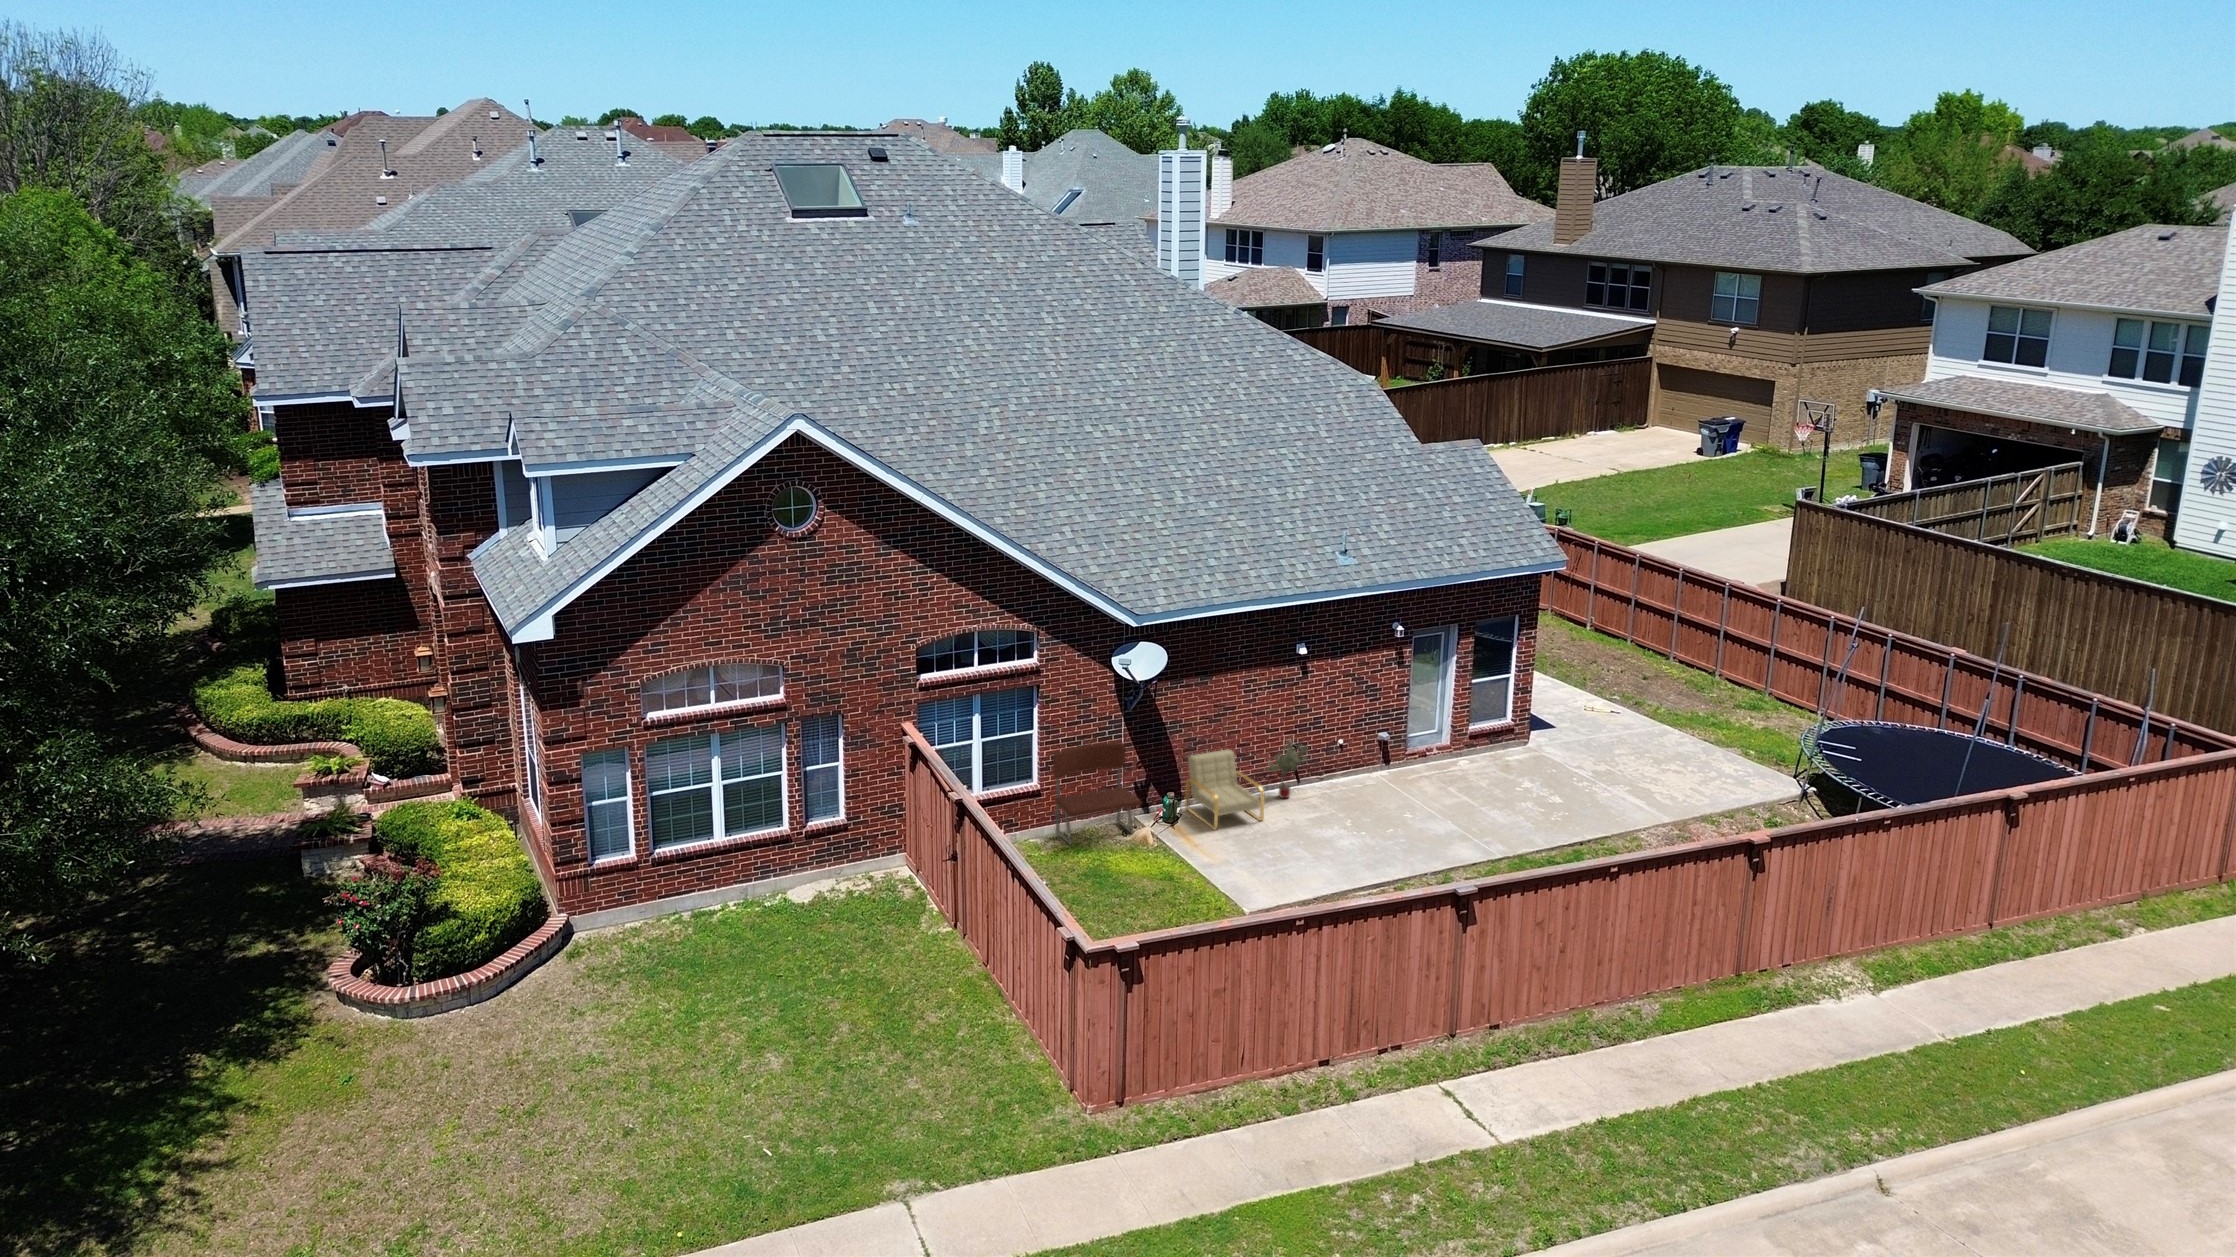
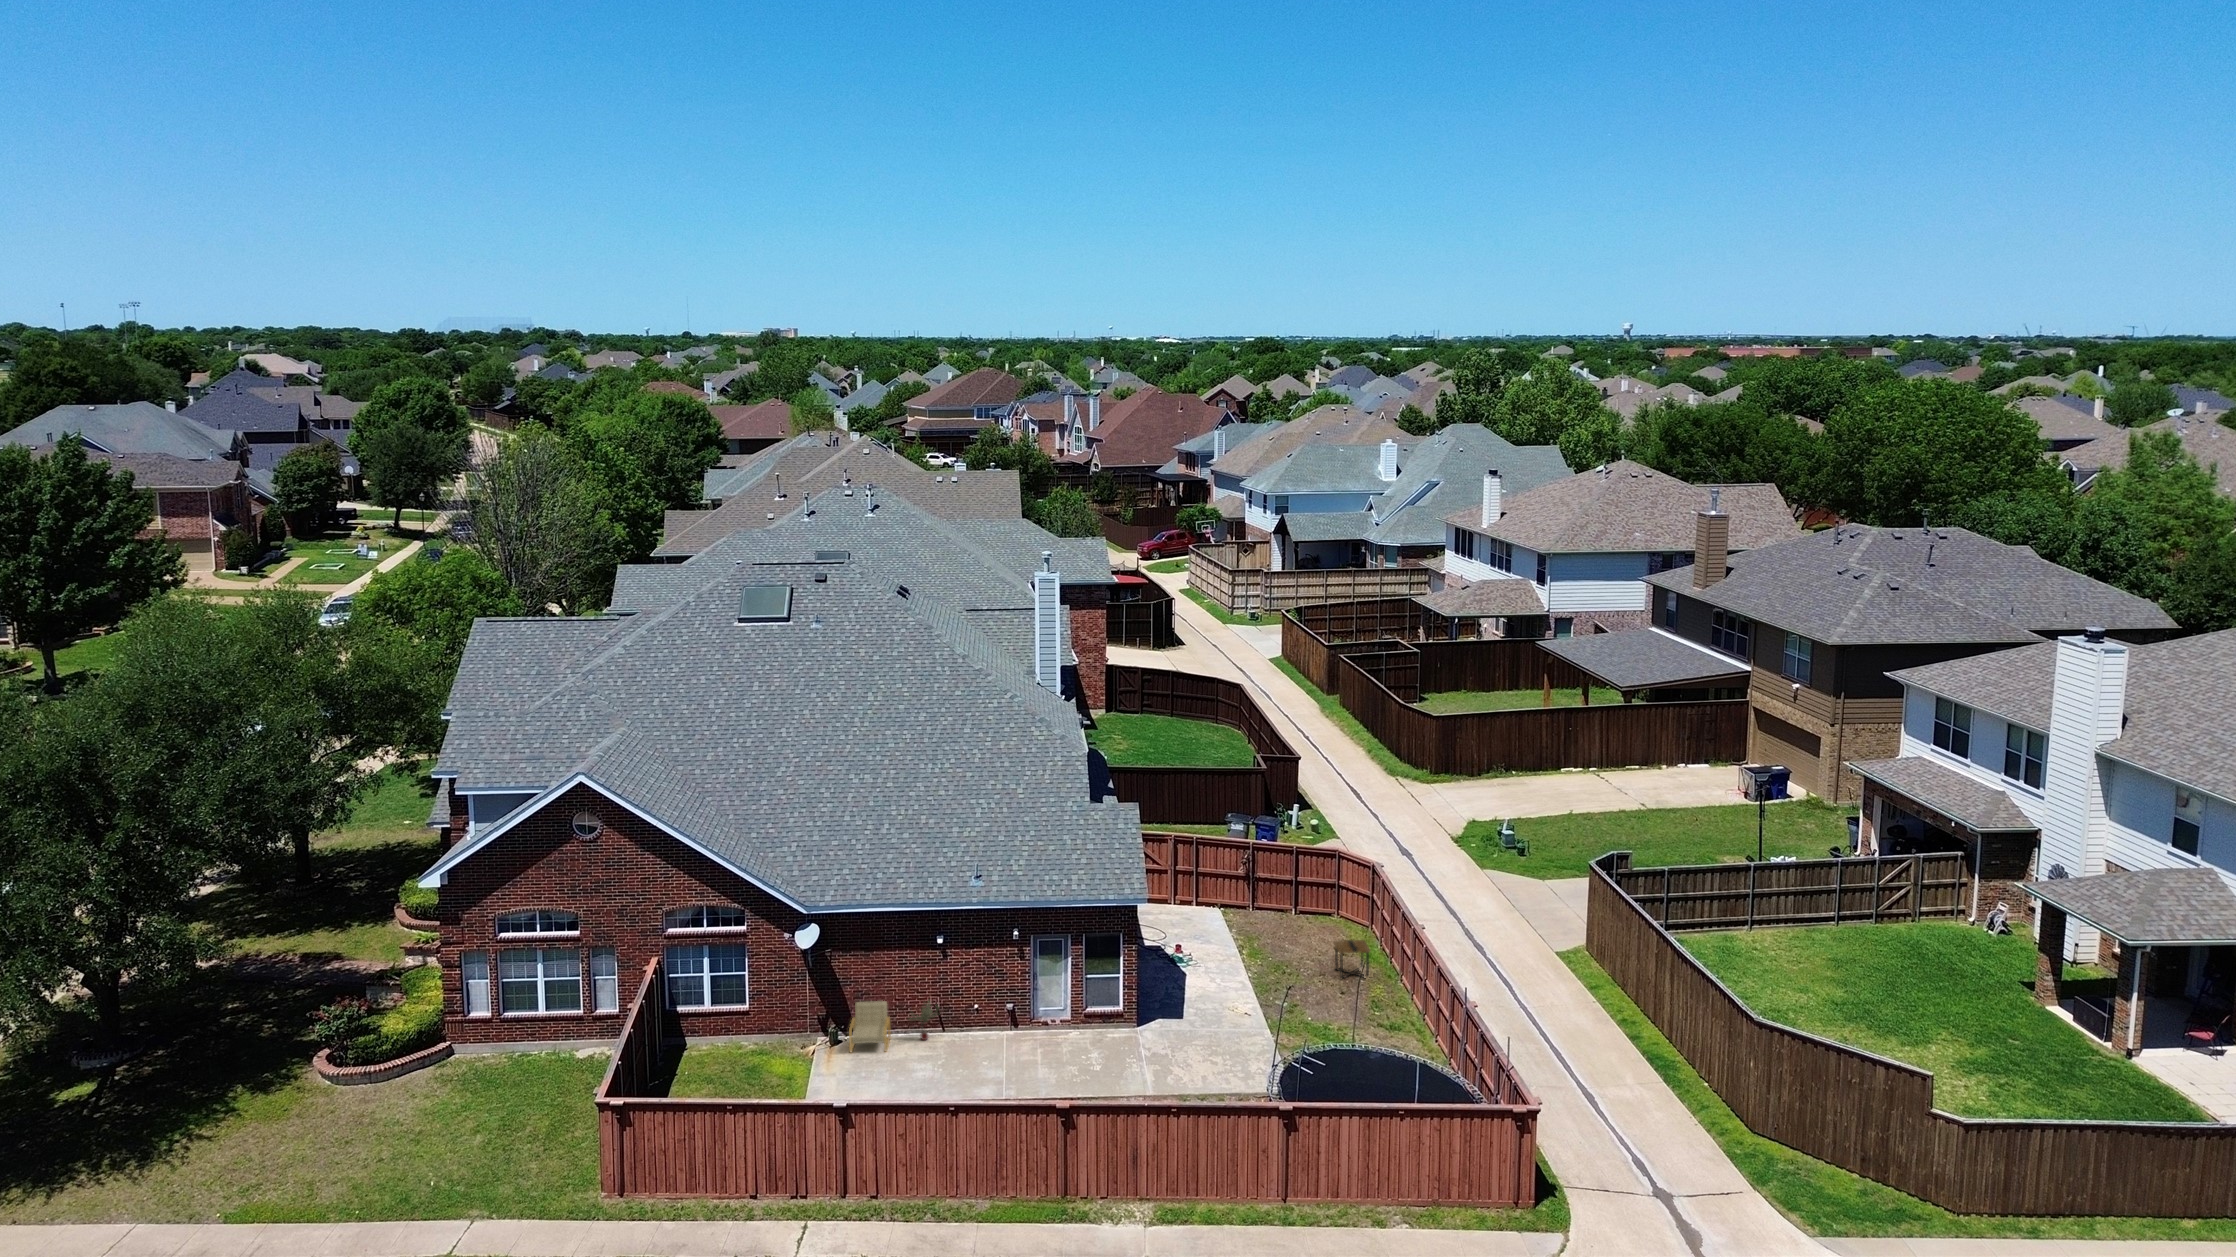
side table: none [1603,611,1664,661] -> present [1334,940,1371,979]
bench: present [1053,742,1142,844] -> none [751,985,804,1048]

